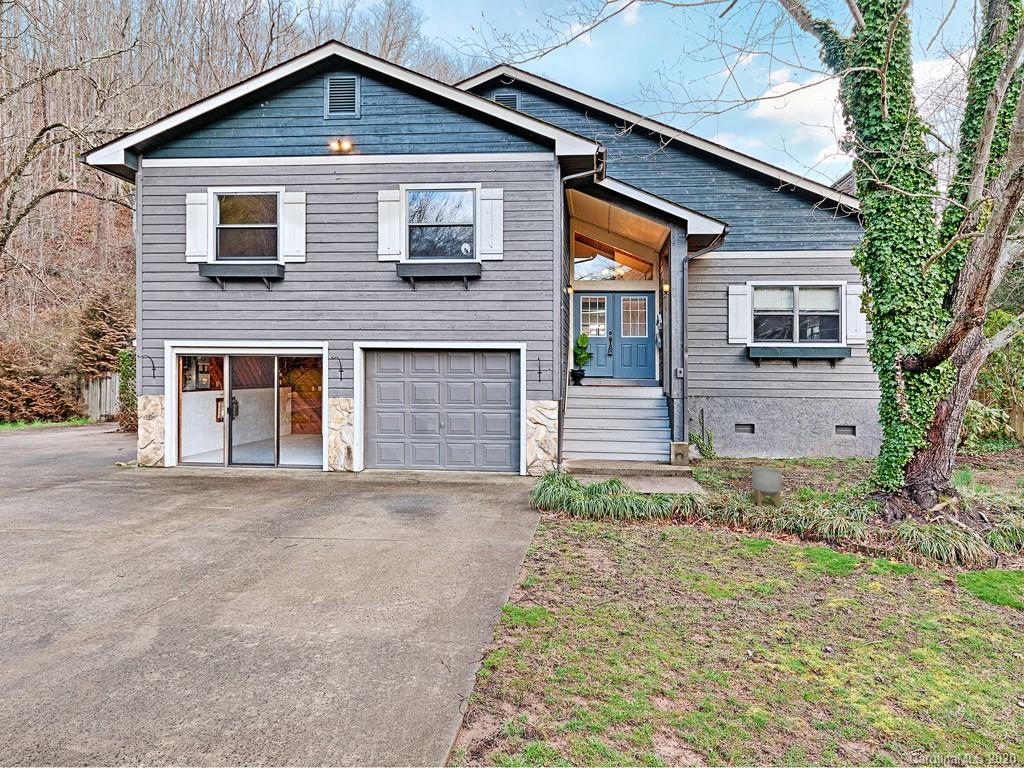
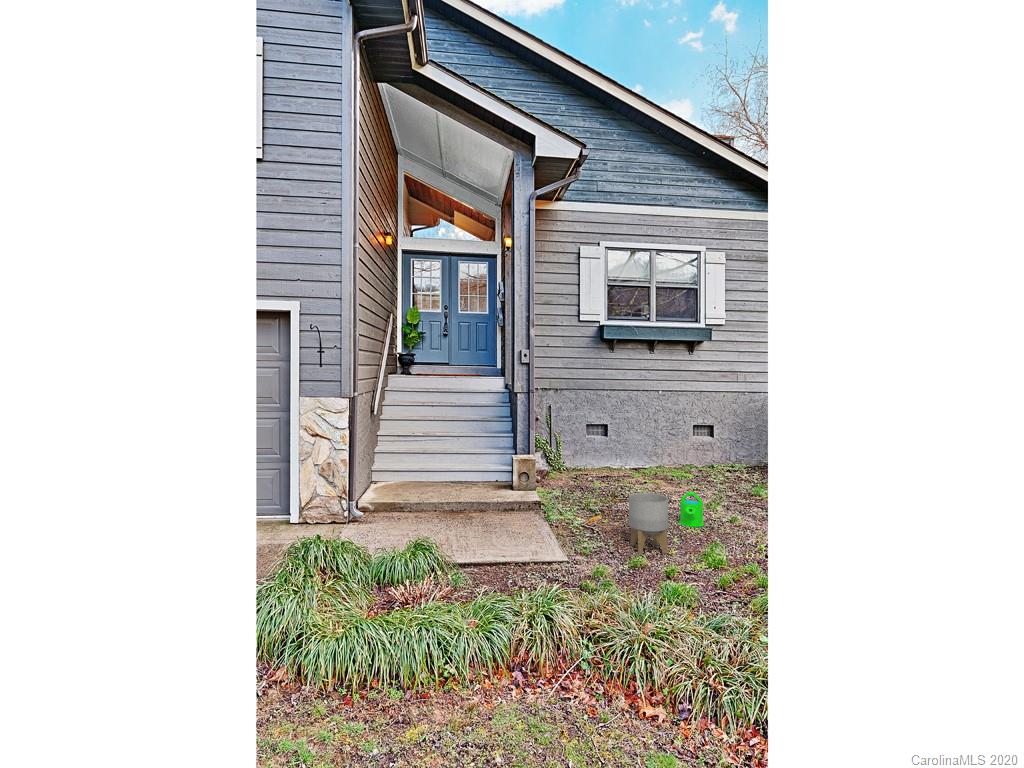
watering can: none [799,473,821,499] -> present [679,492,705,527]

